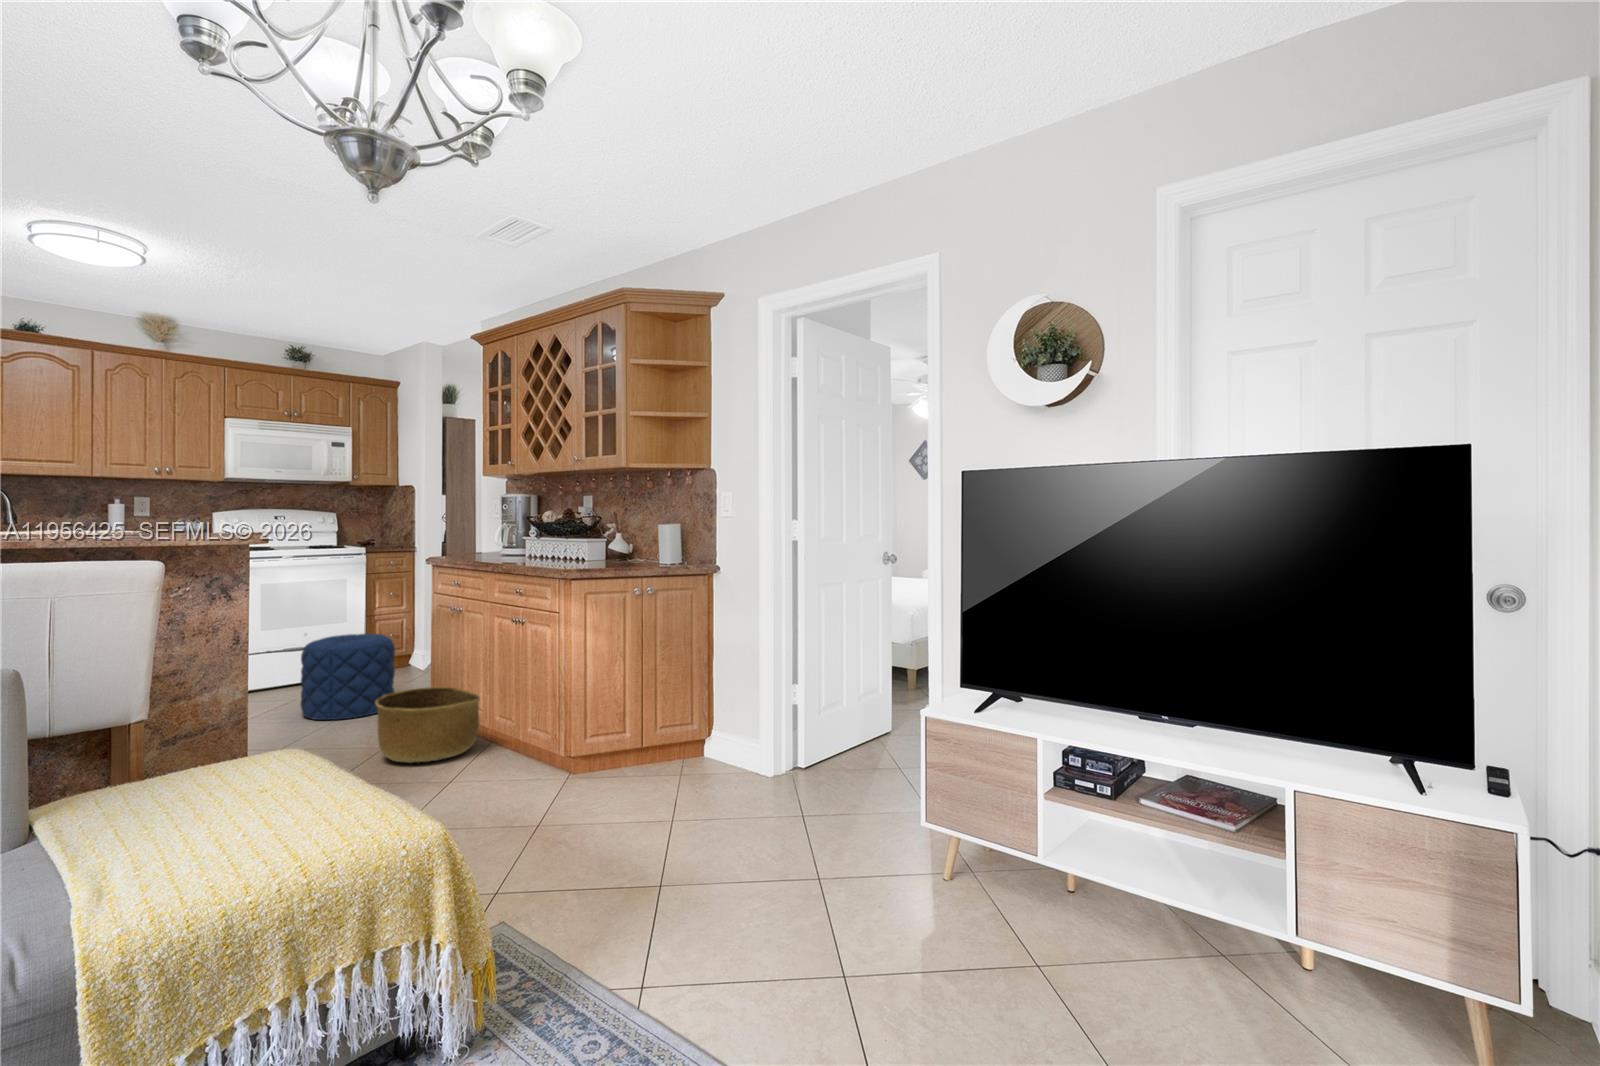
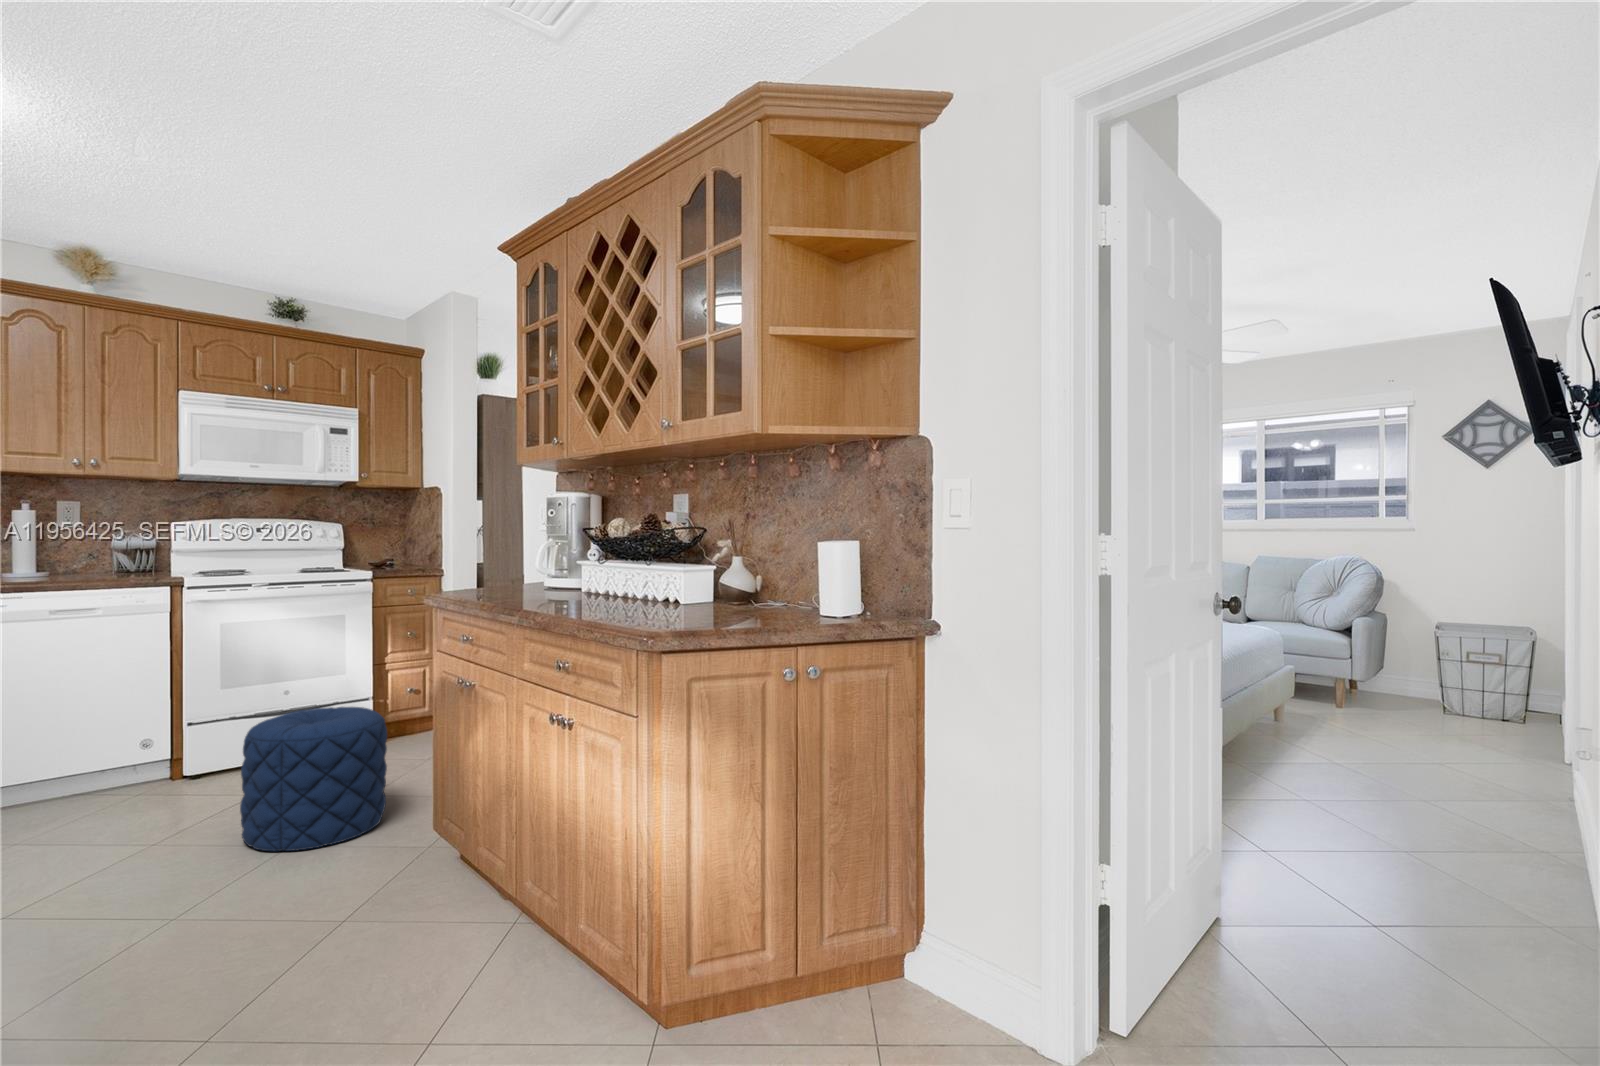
basket: present [375,687,480,763] -> none [309,820,497,984]

